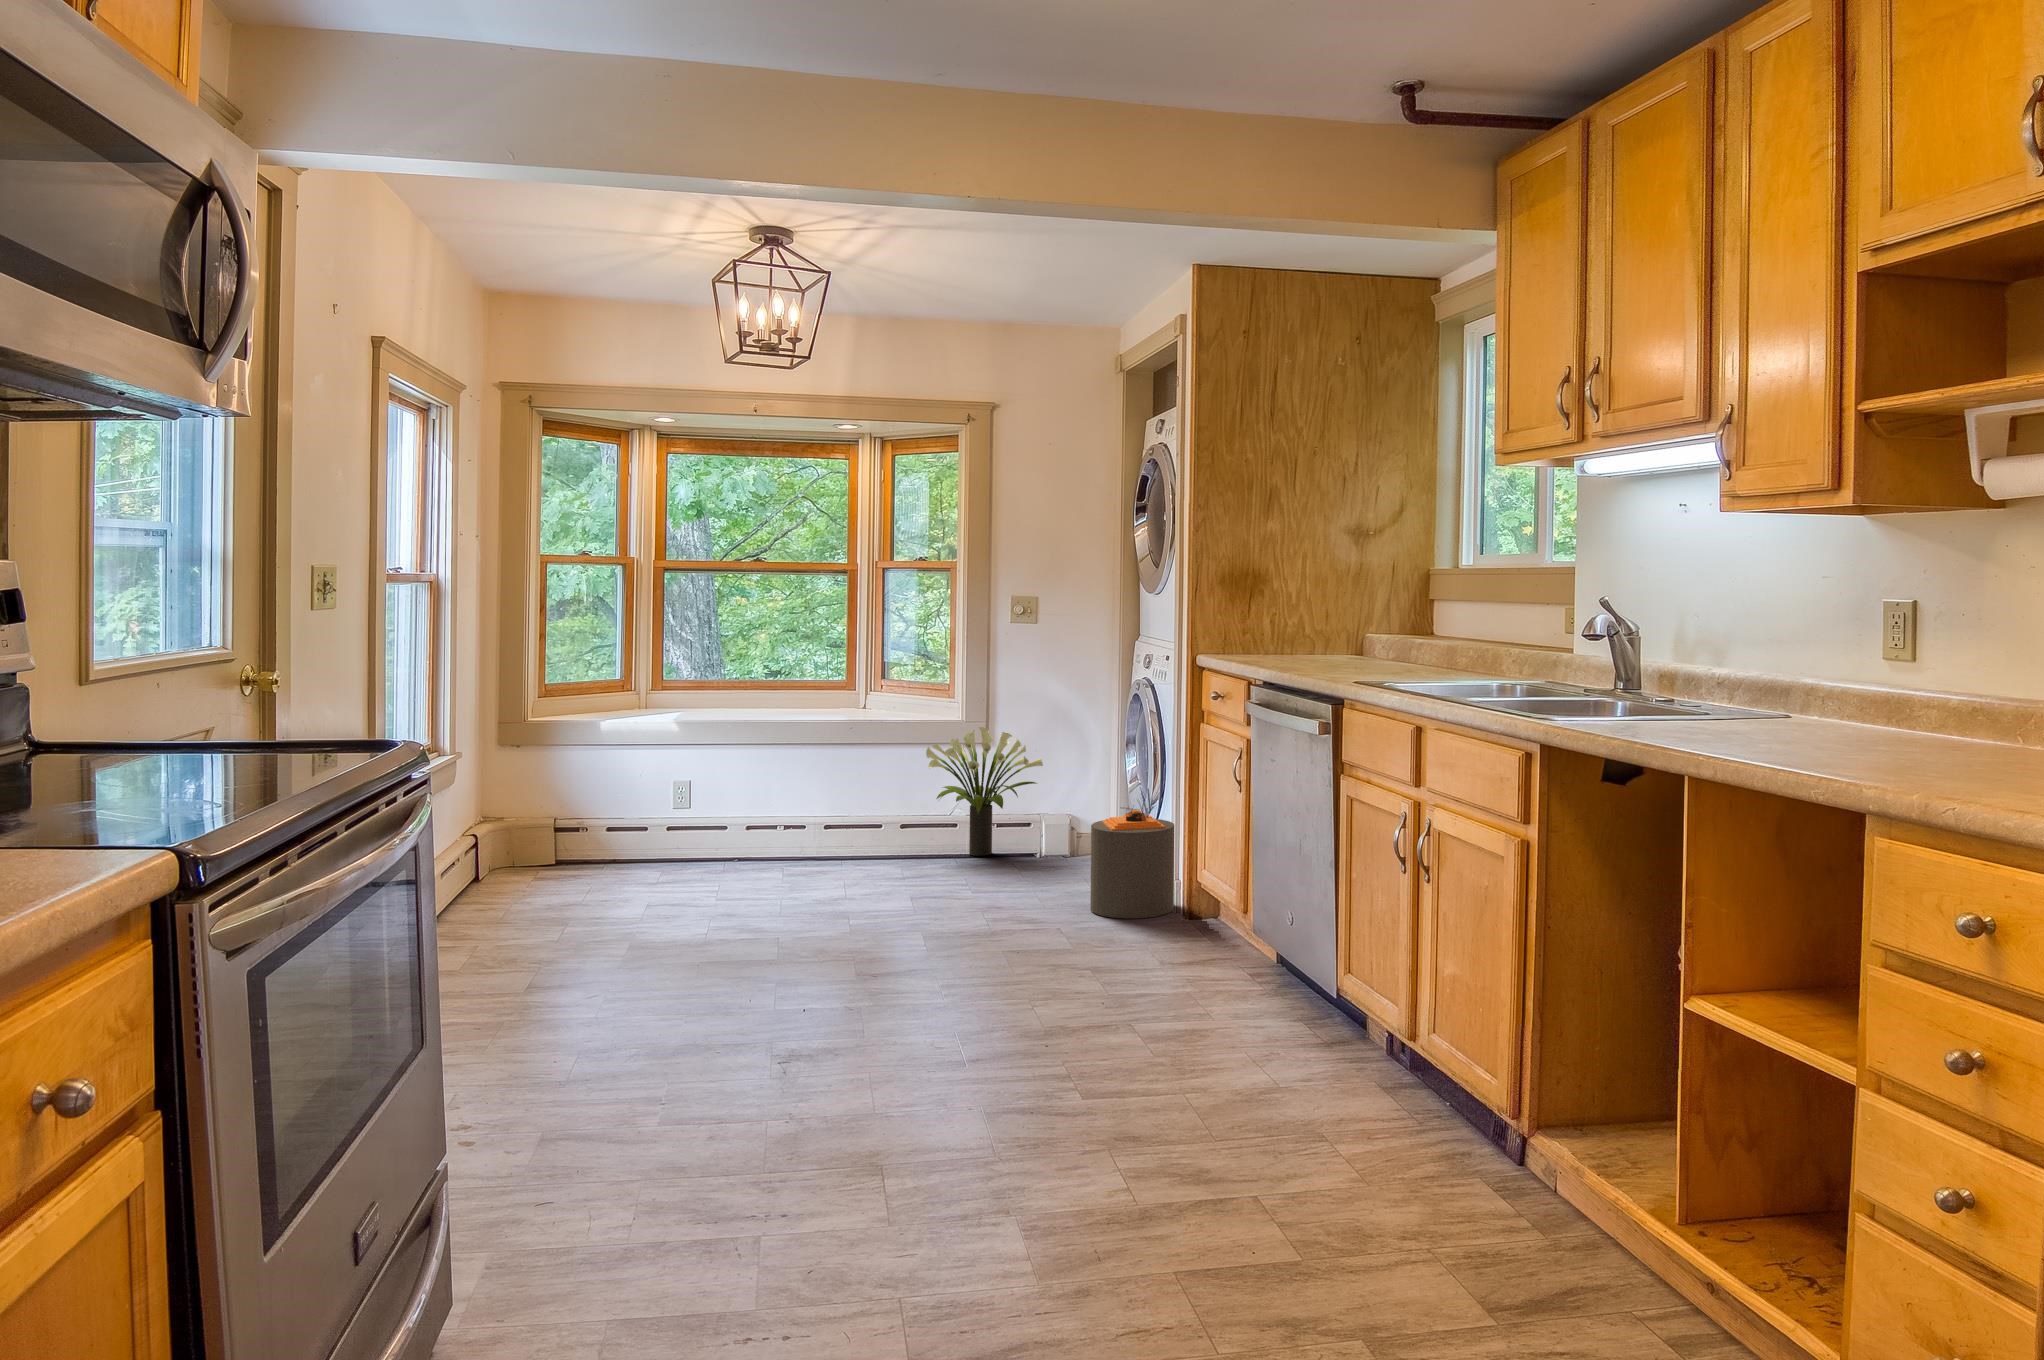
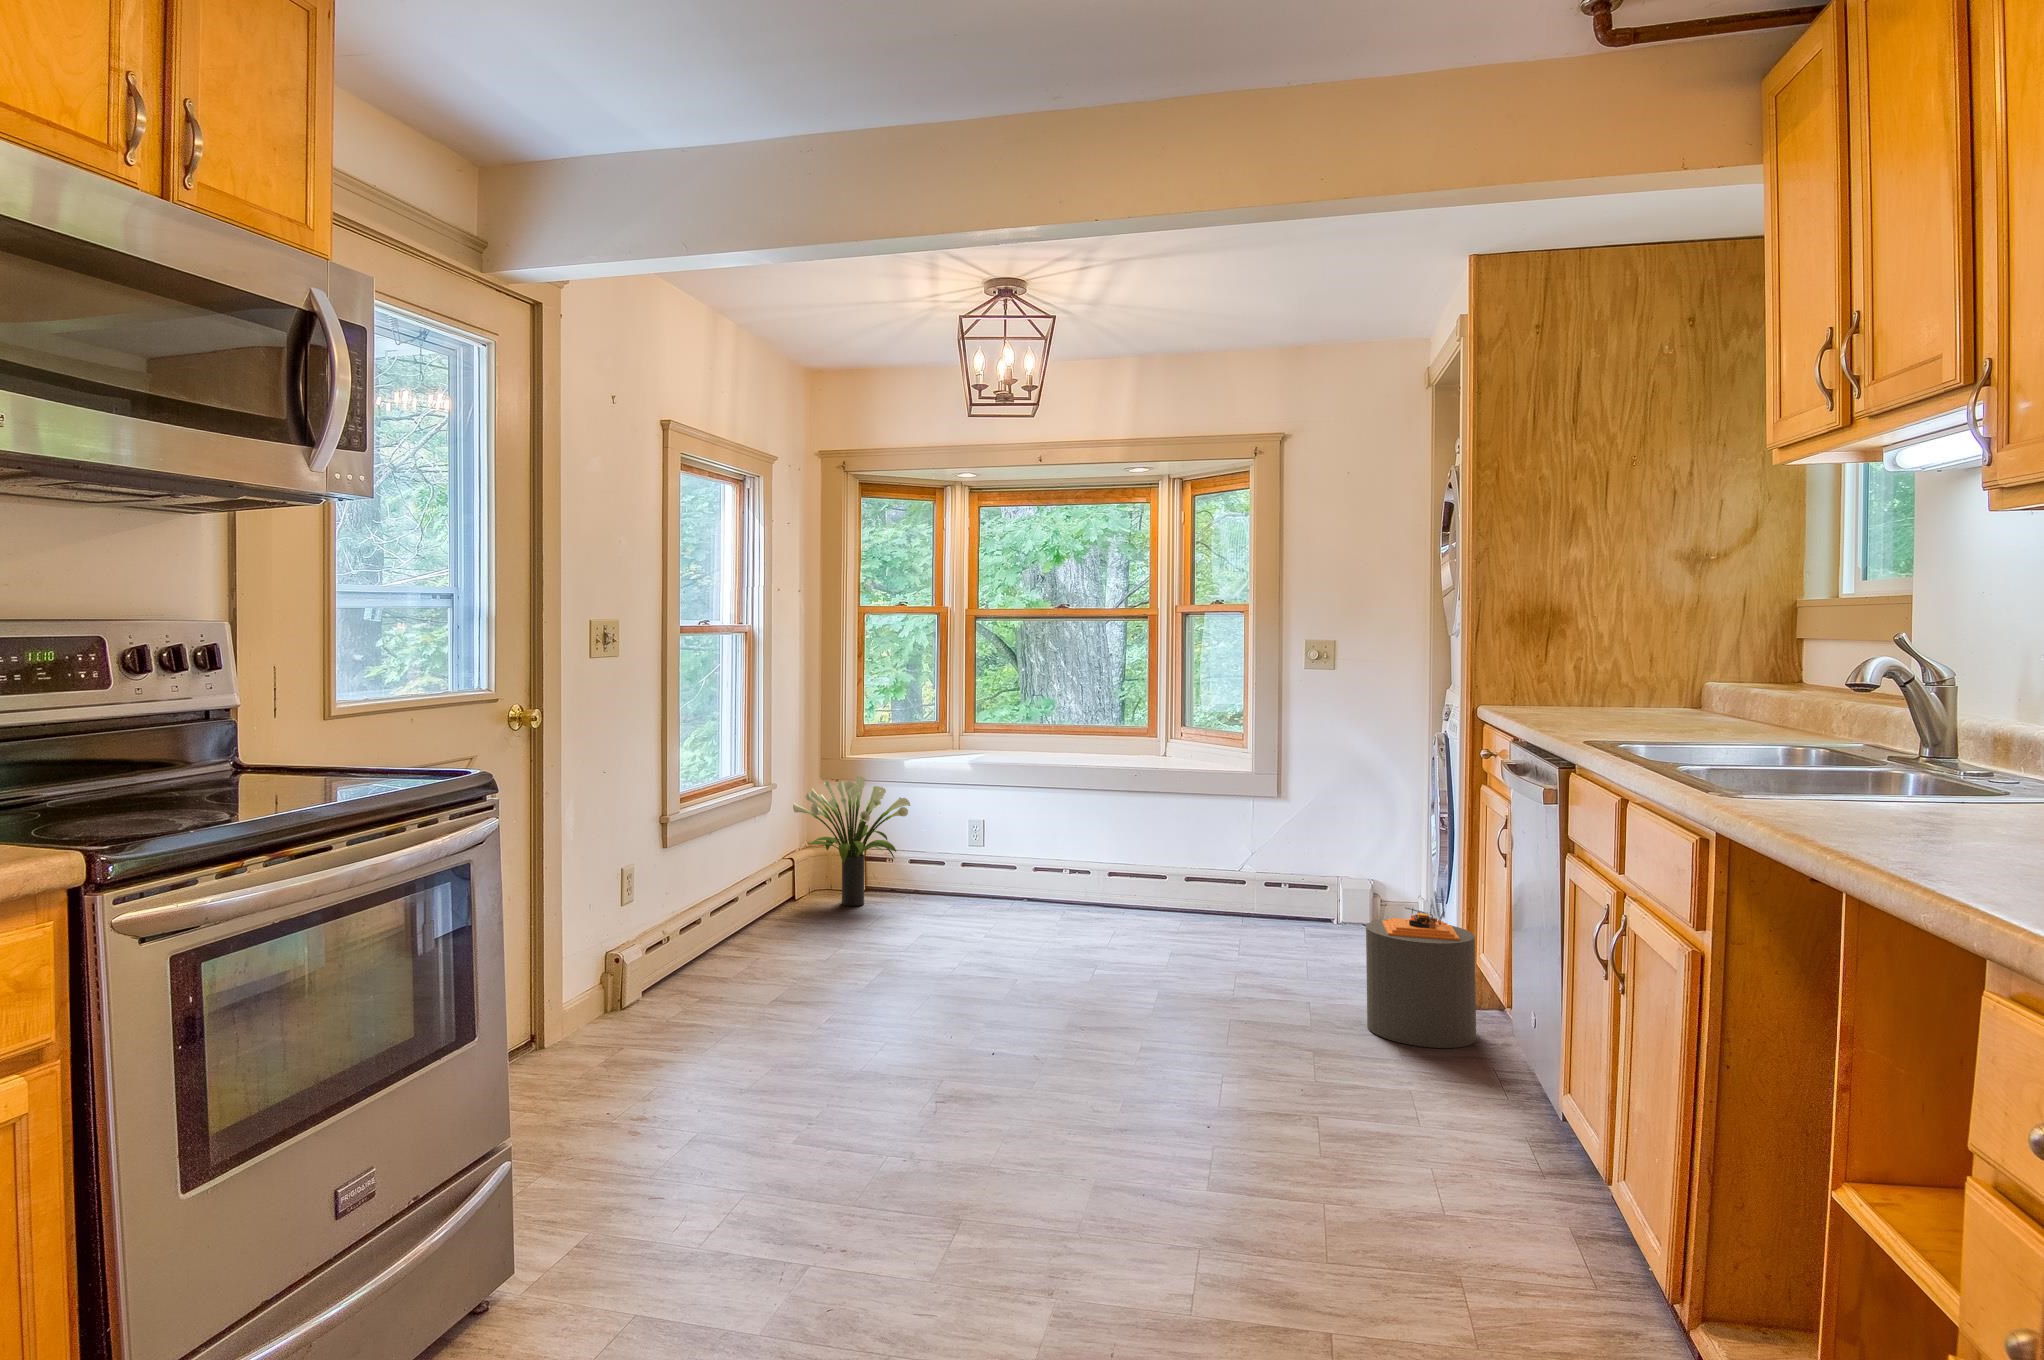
potted plant: present [926,727,1043,856] -> present [793,776,910,906]

